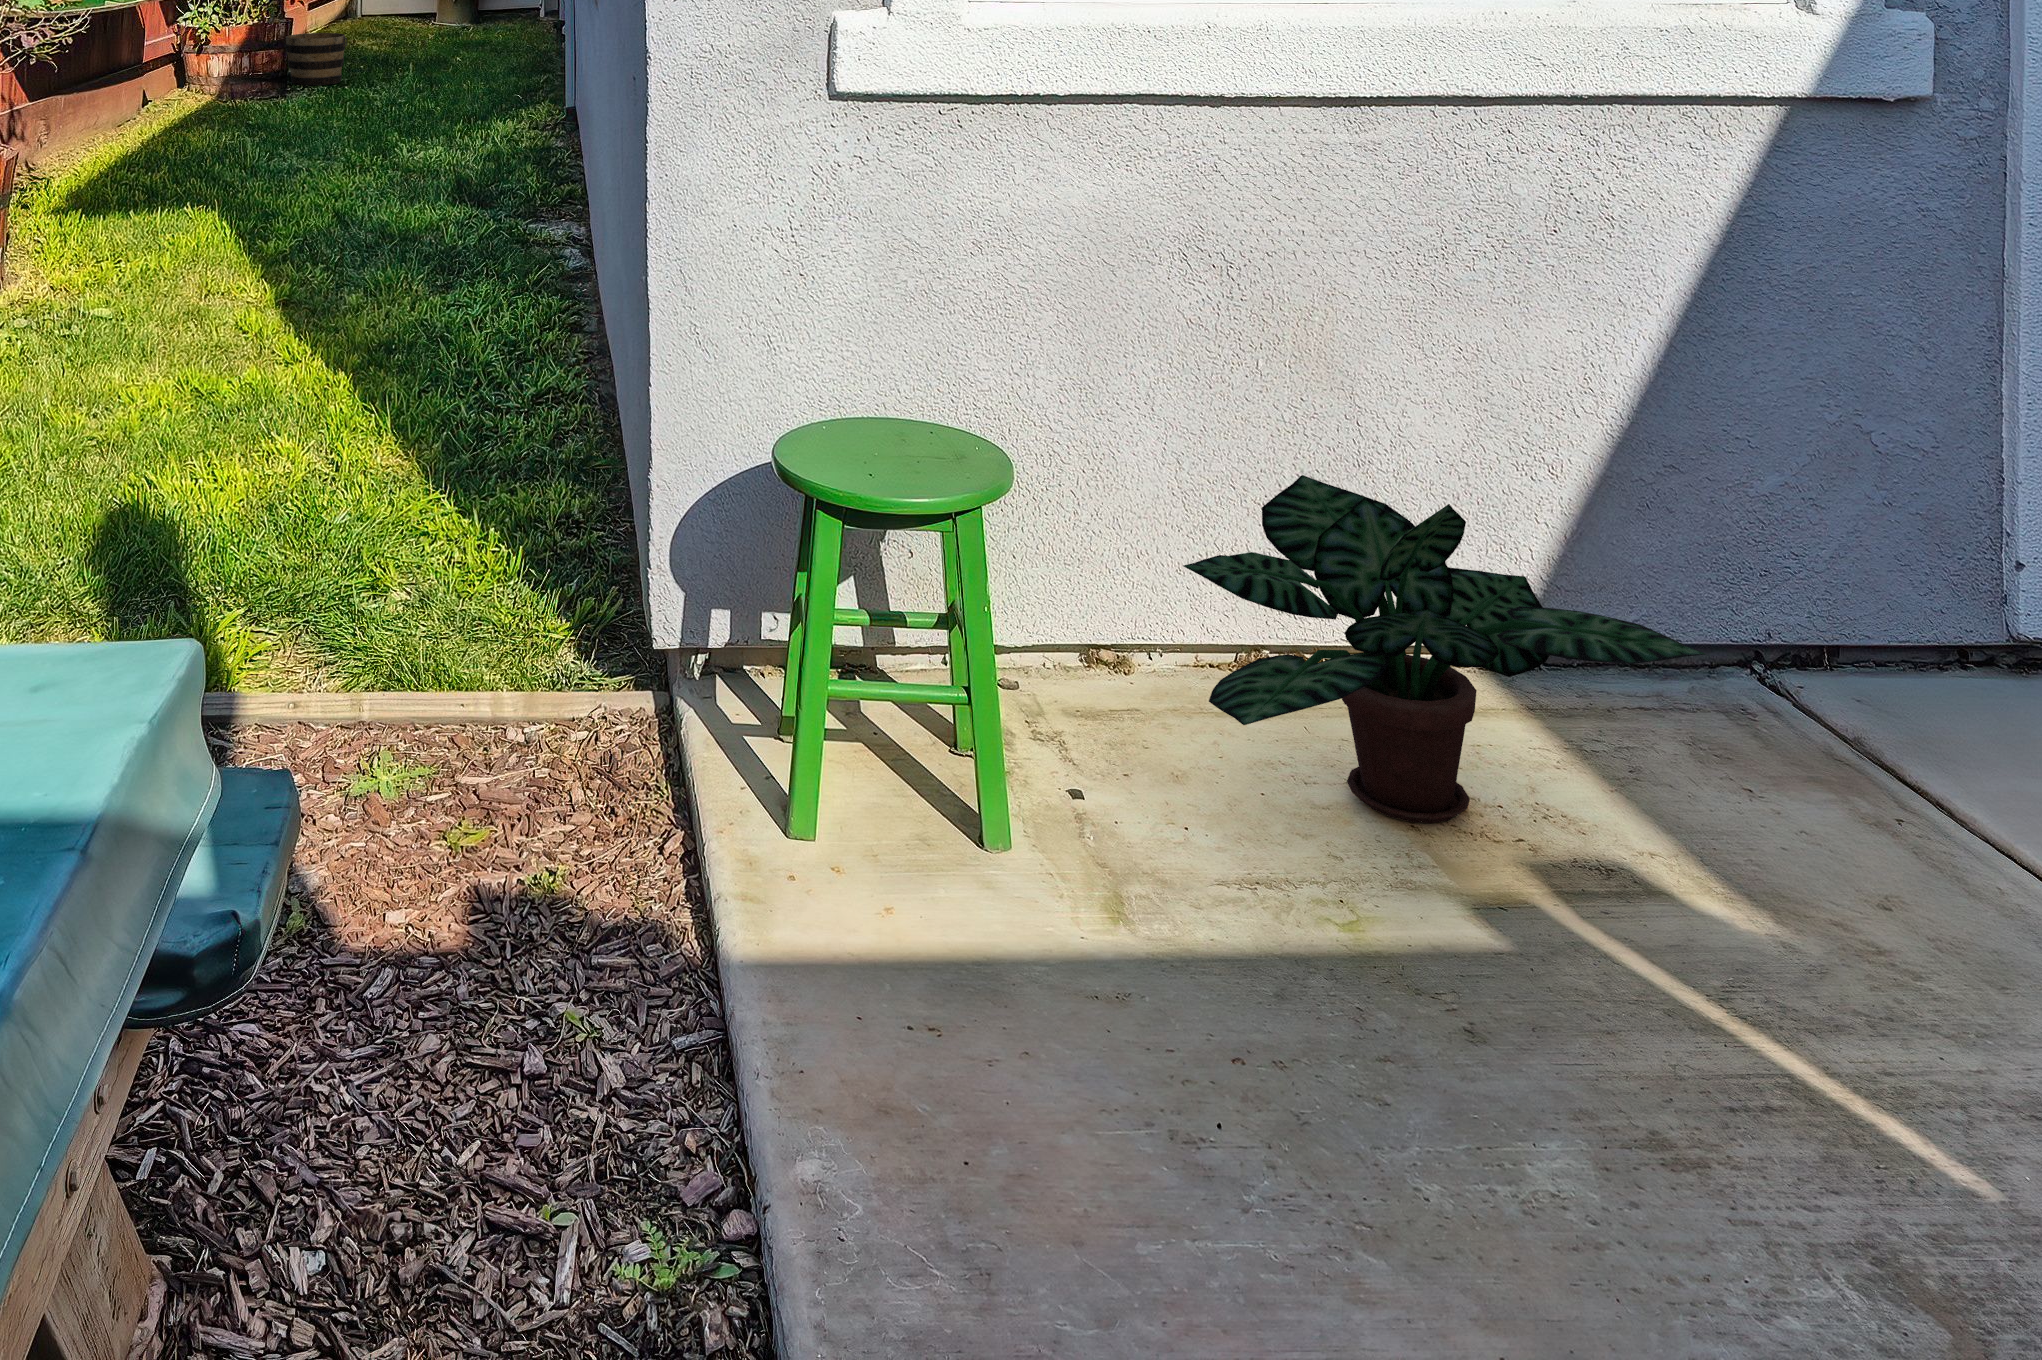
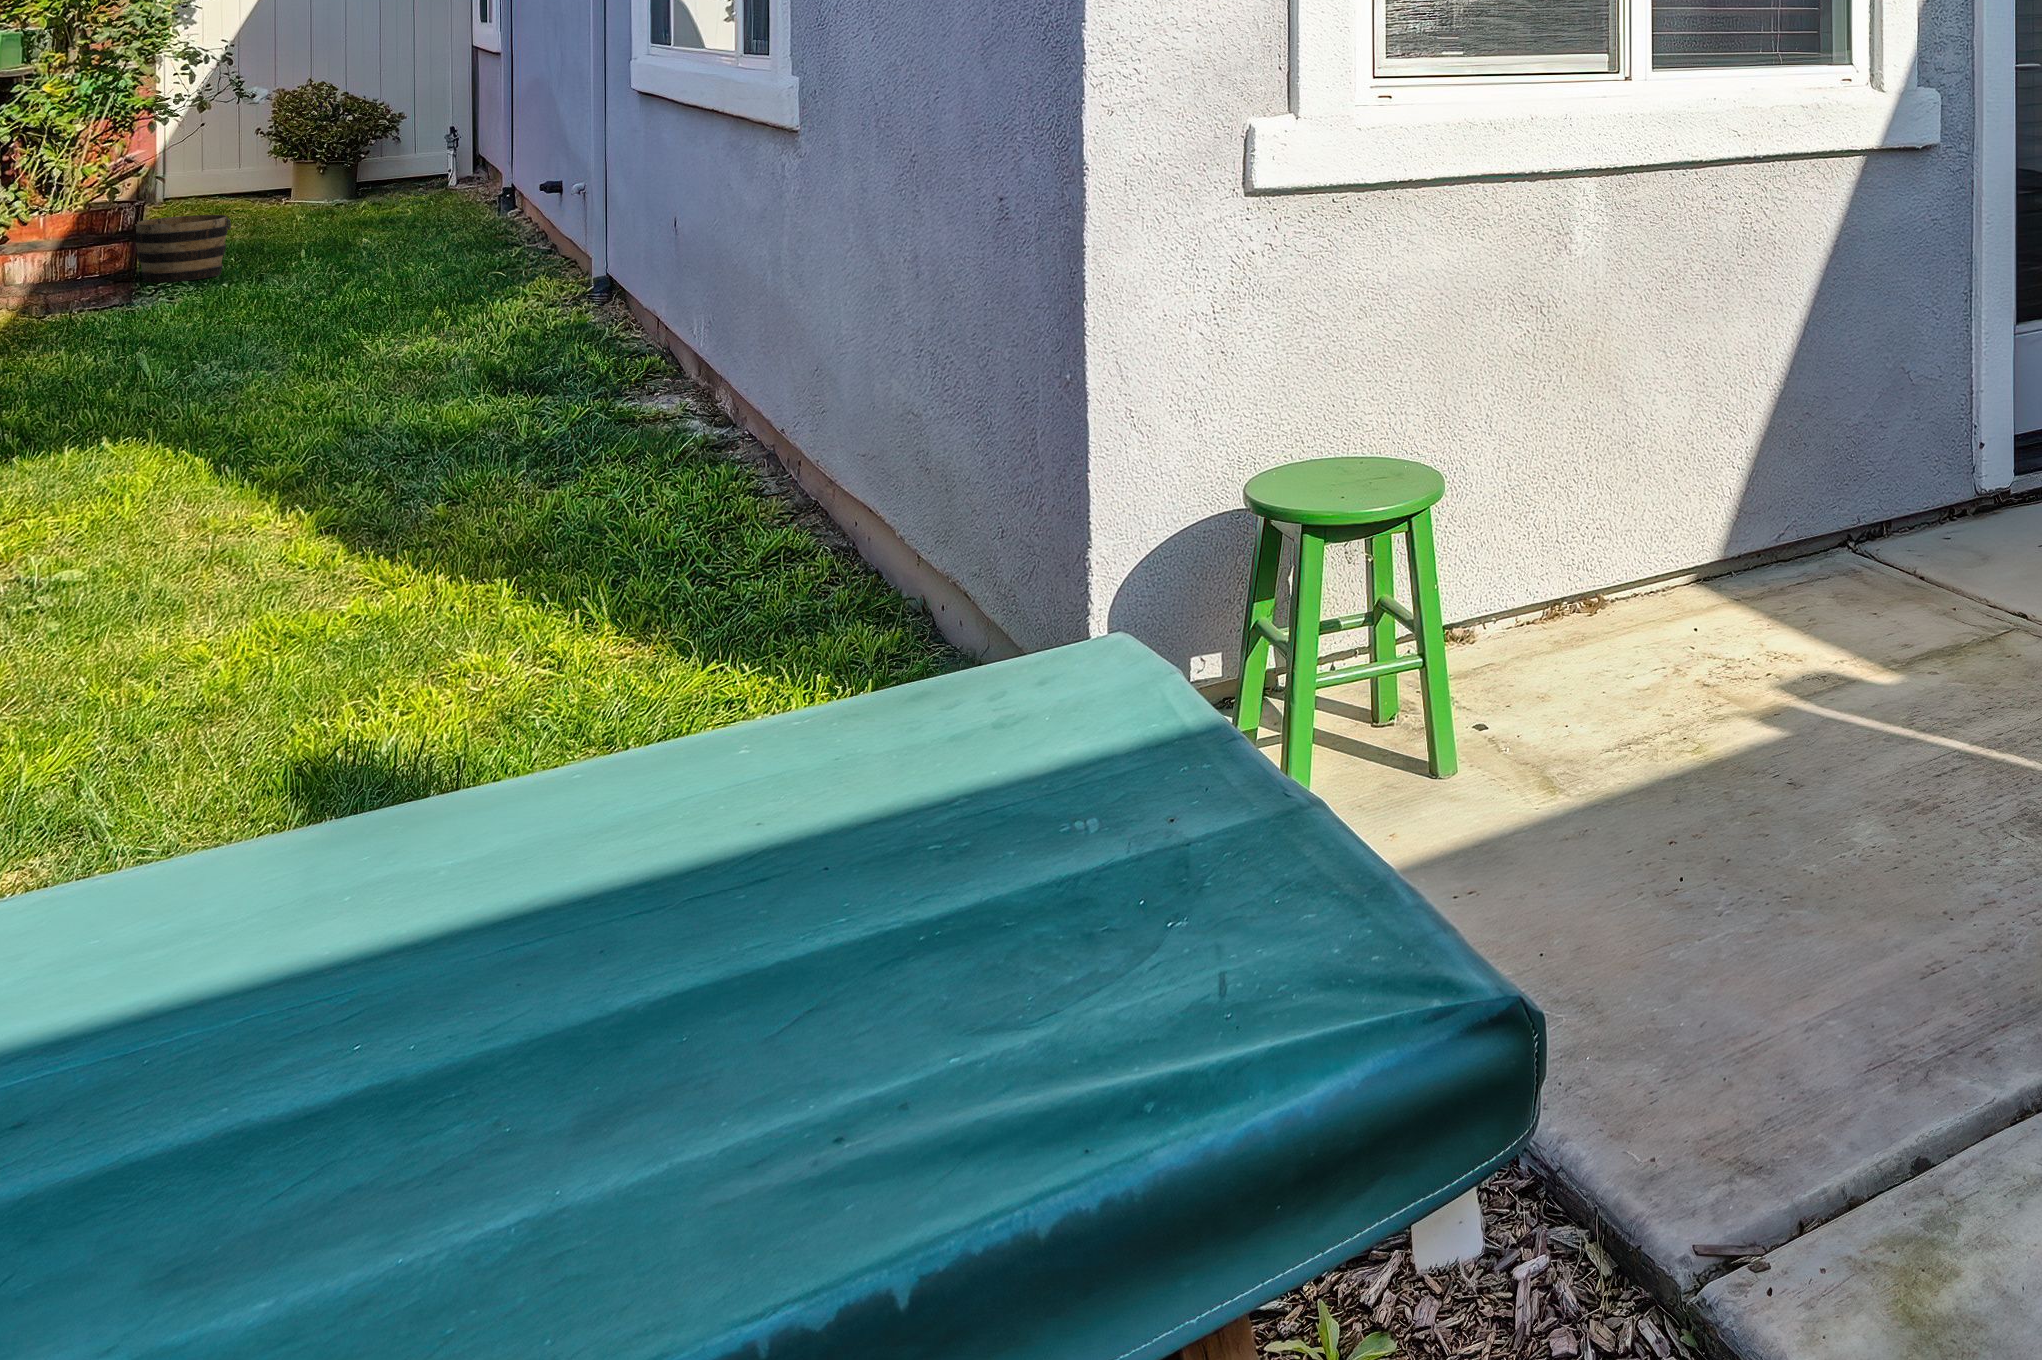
potted plant: present [1183,475,1705,823] -> none [1554,450,1883,686]

